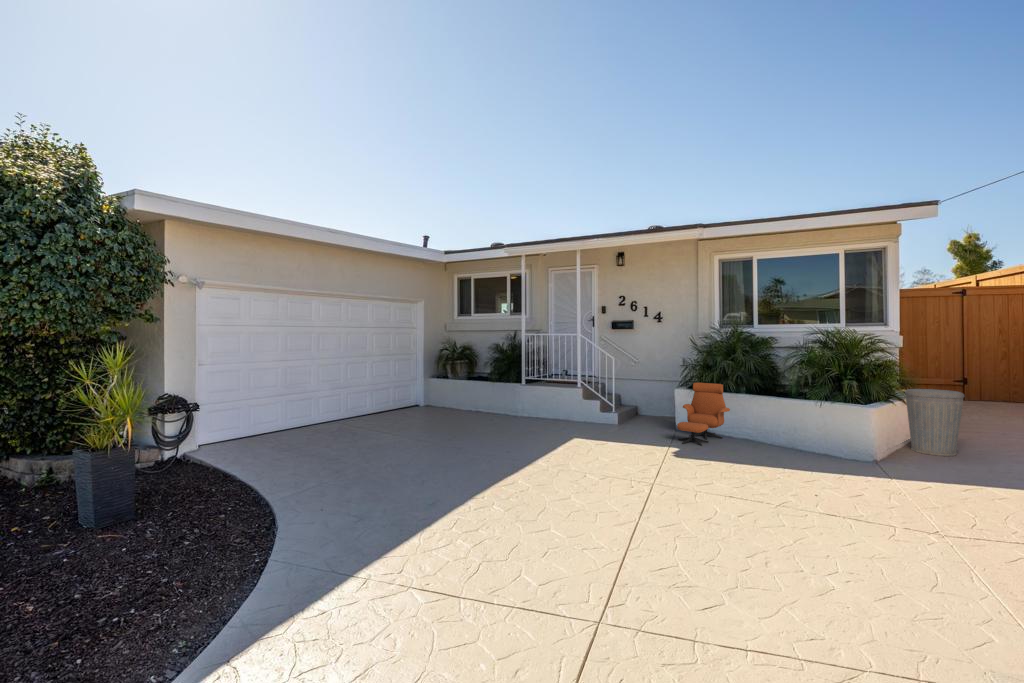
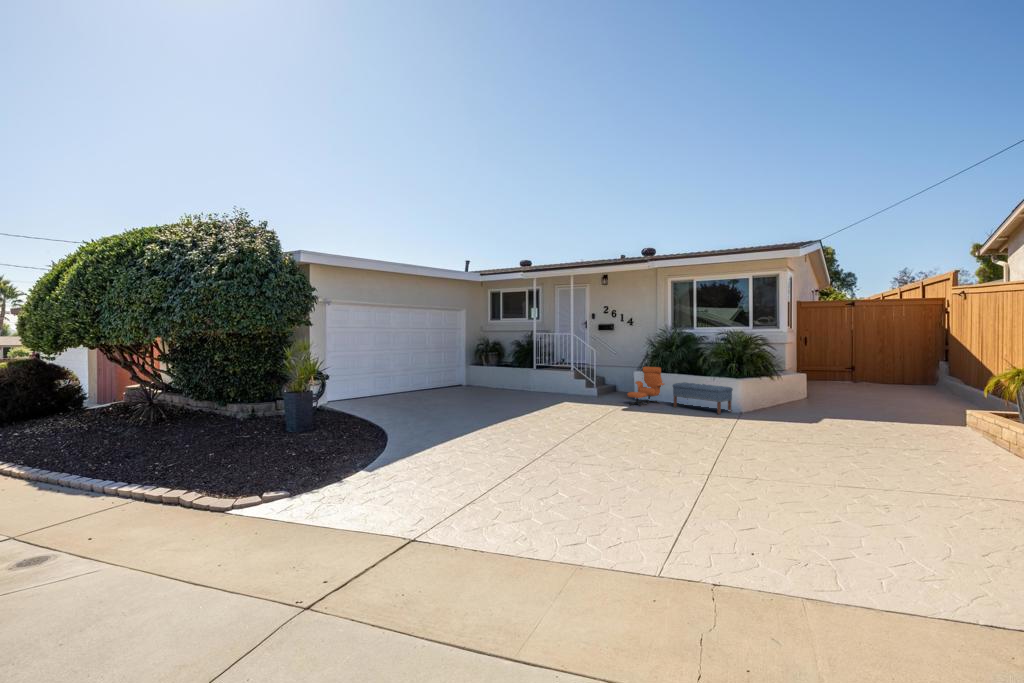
trash can: present [905,389,964,456] -> none [775,371,808,413]
bench: none [751,408,855,463] -> present [673,382,733,414]

